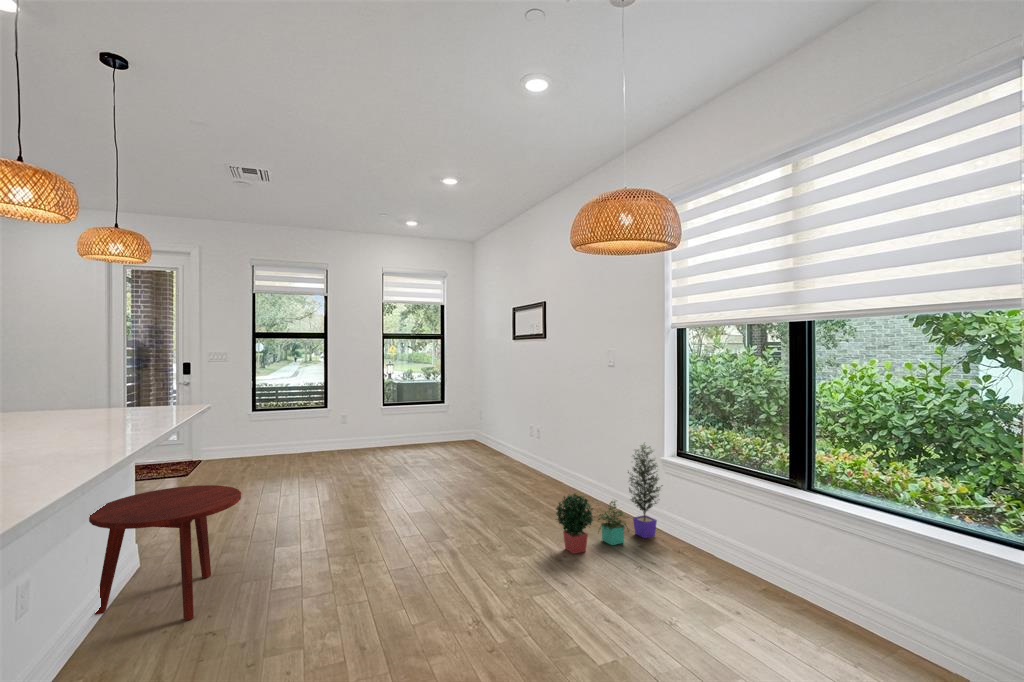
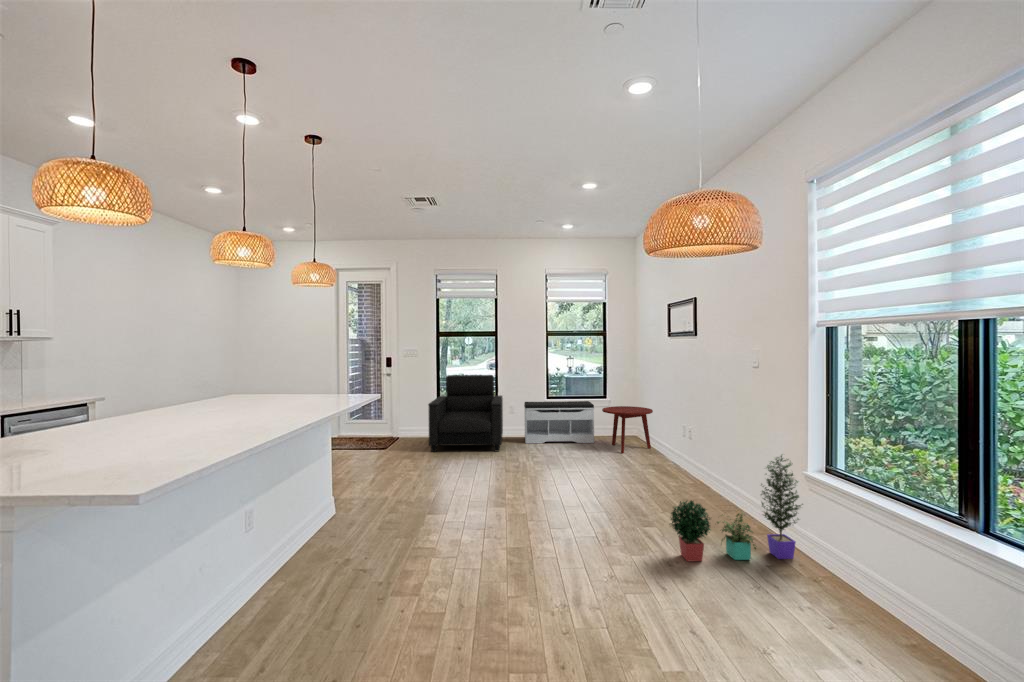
armchair: none [241,381,336,476] -> present [428,375,503,452]
bench: none [357,408,436,457] -> present [524,401,594,444]
side table: present [89,485,241,620] -> present [602,406,653,453]

